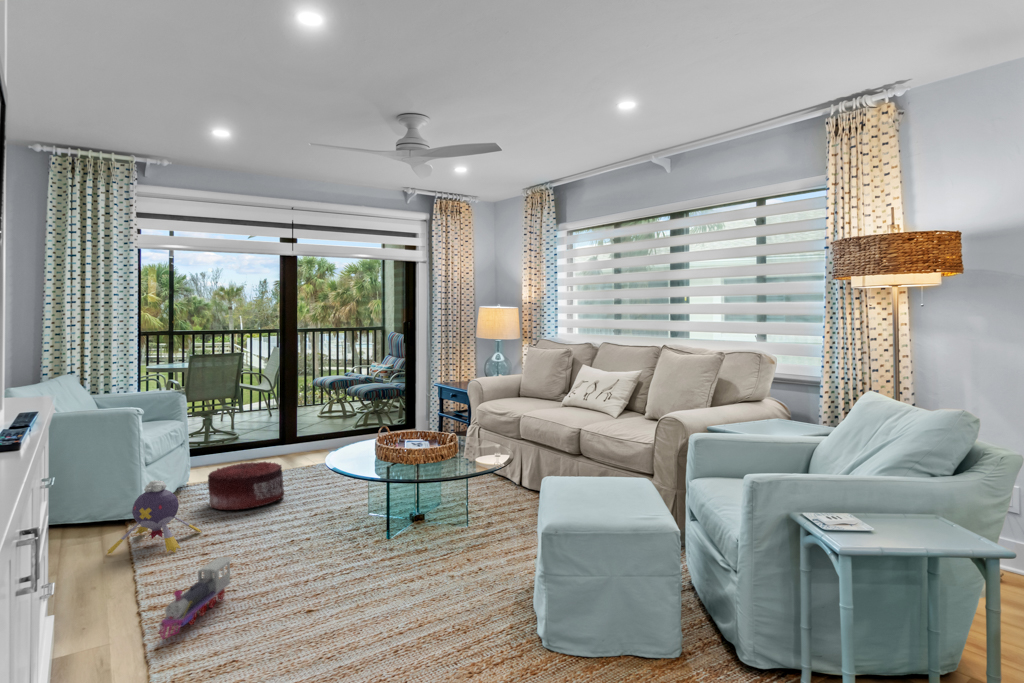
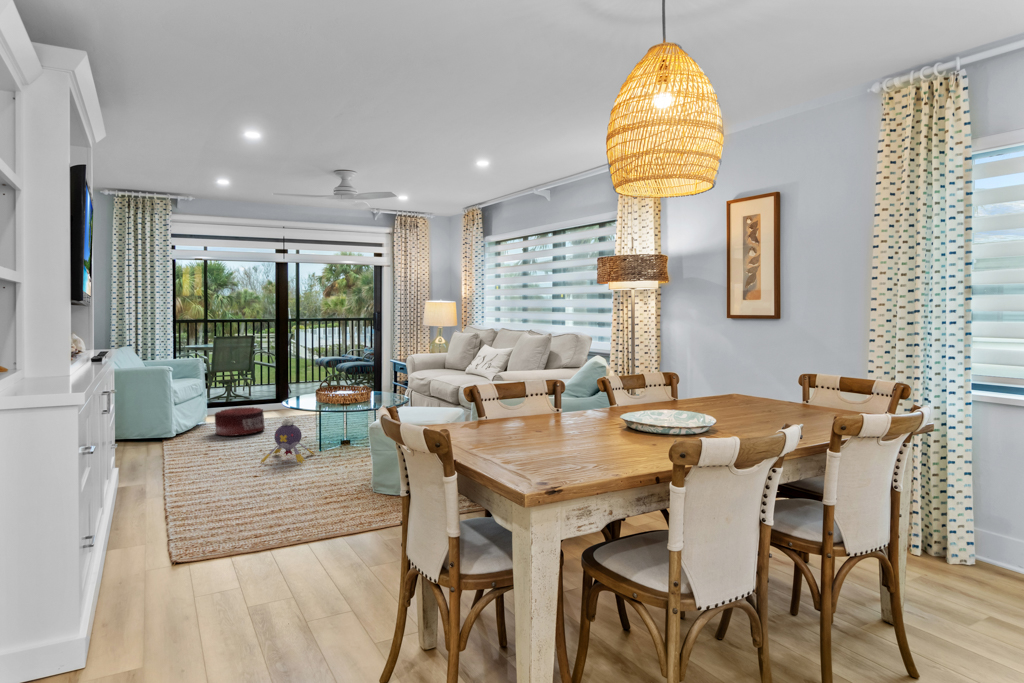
plush toy: present [107,480,201,554] -> present [261,418,314,463]
toy train: present [159,557,232,639] -> none [176,450,219,482]

